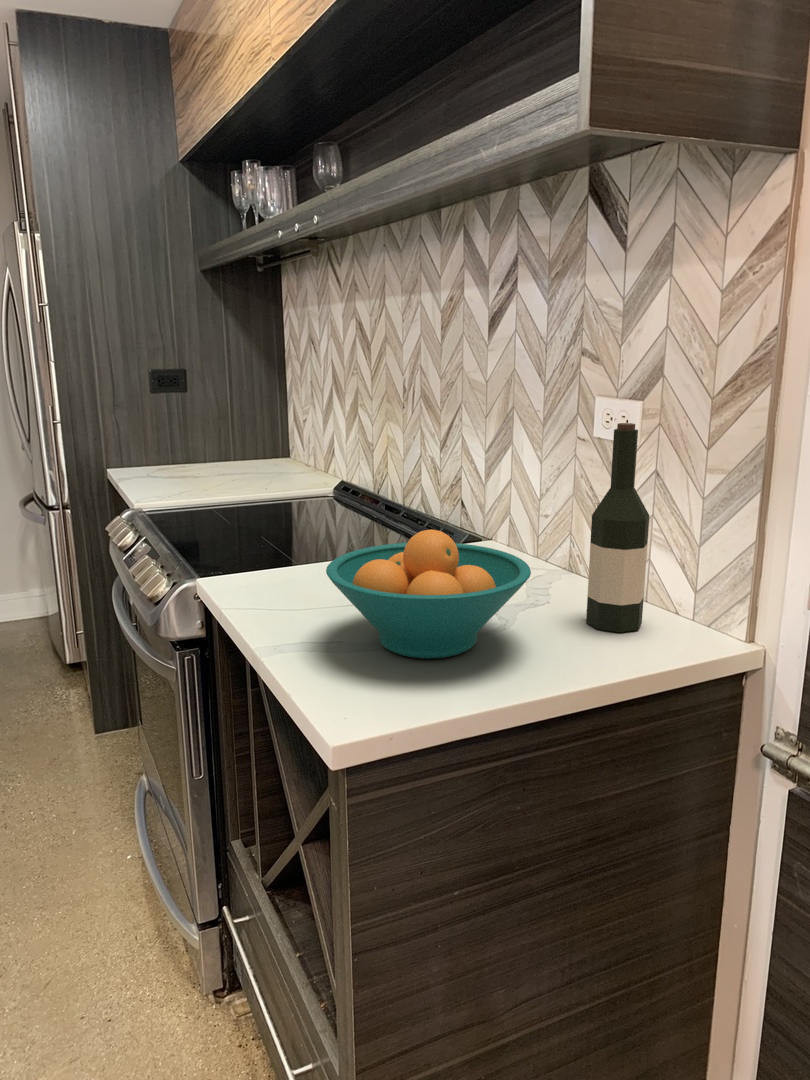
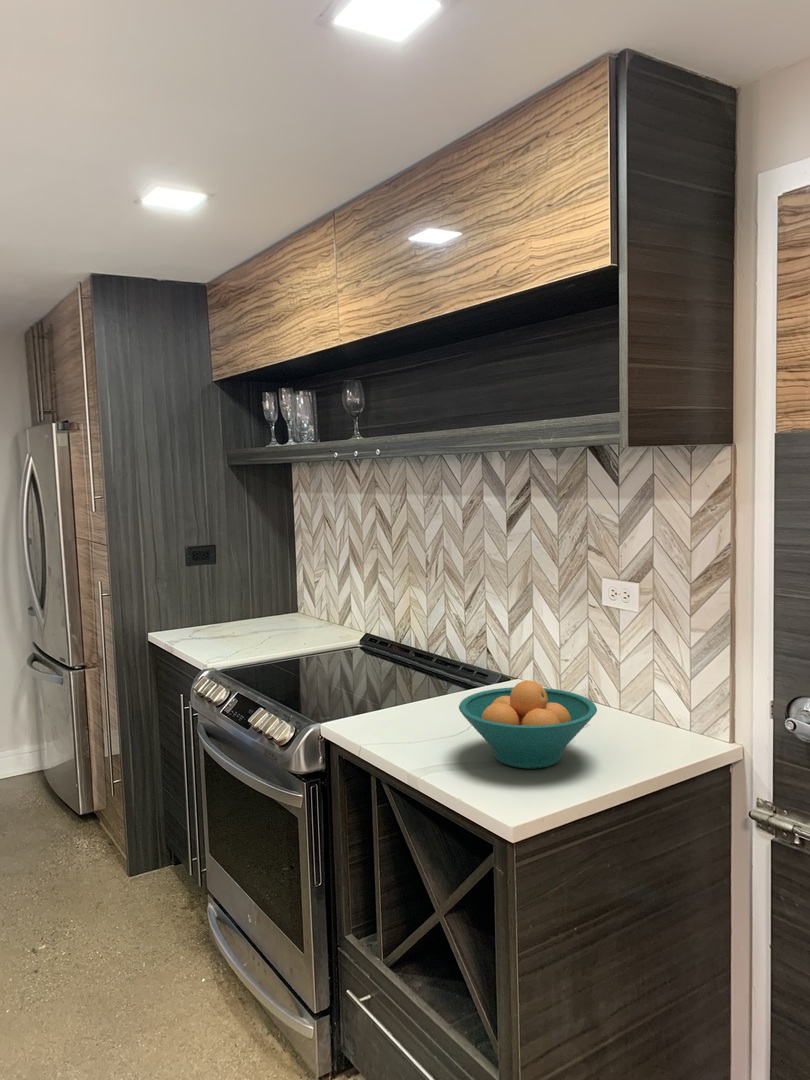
wine bottle: present [586,423,649,632] -> none [621,602,658,742]

